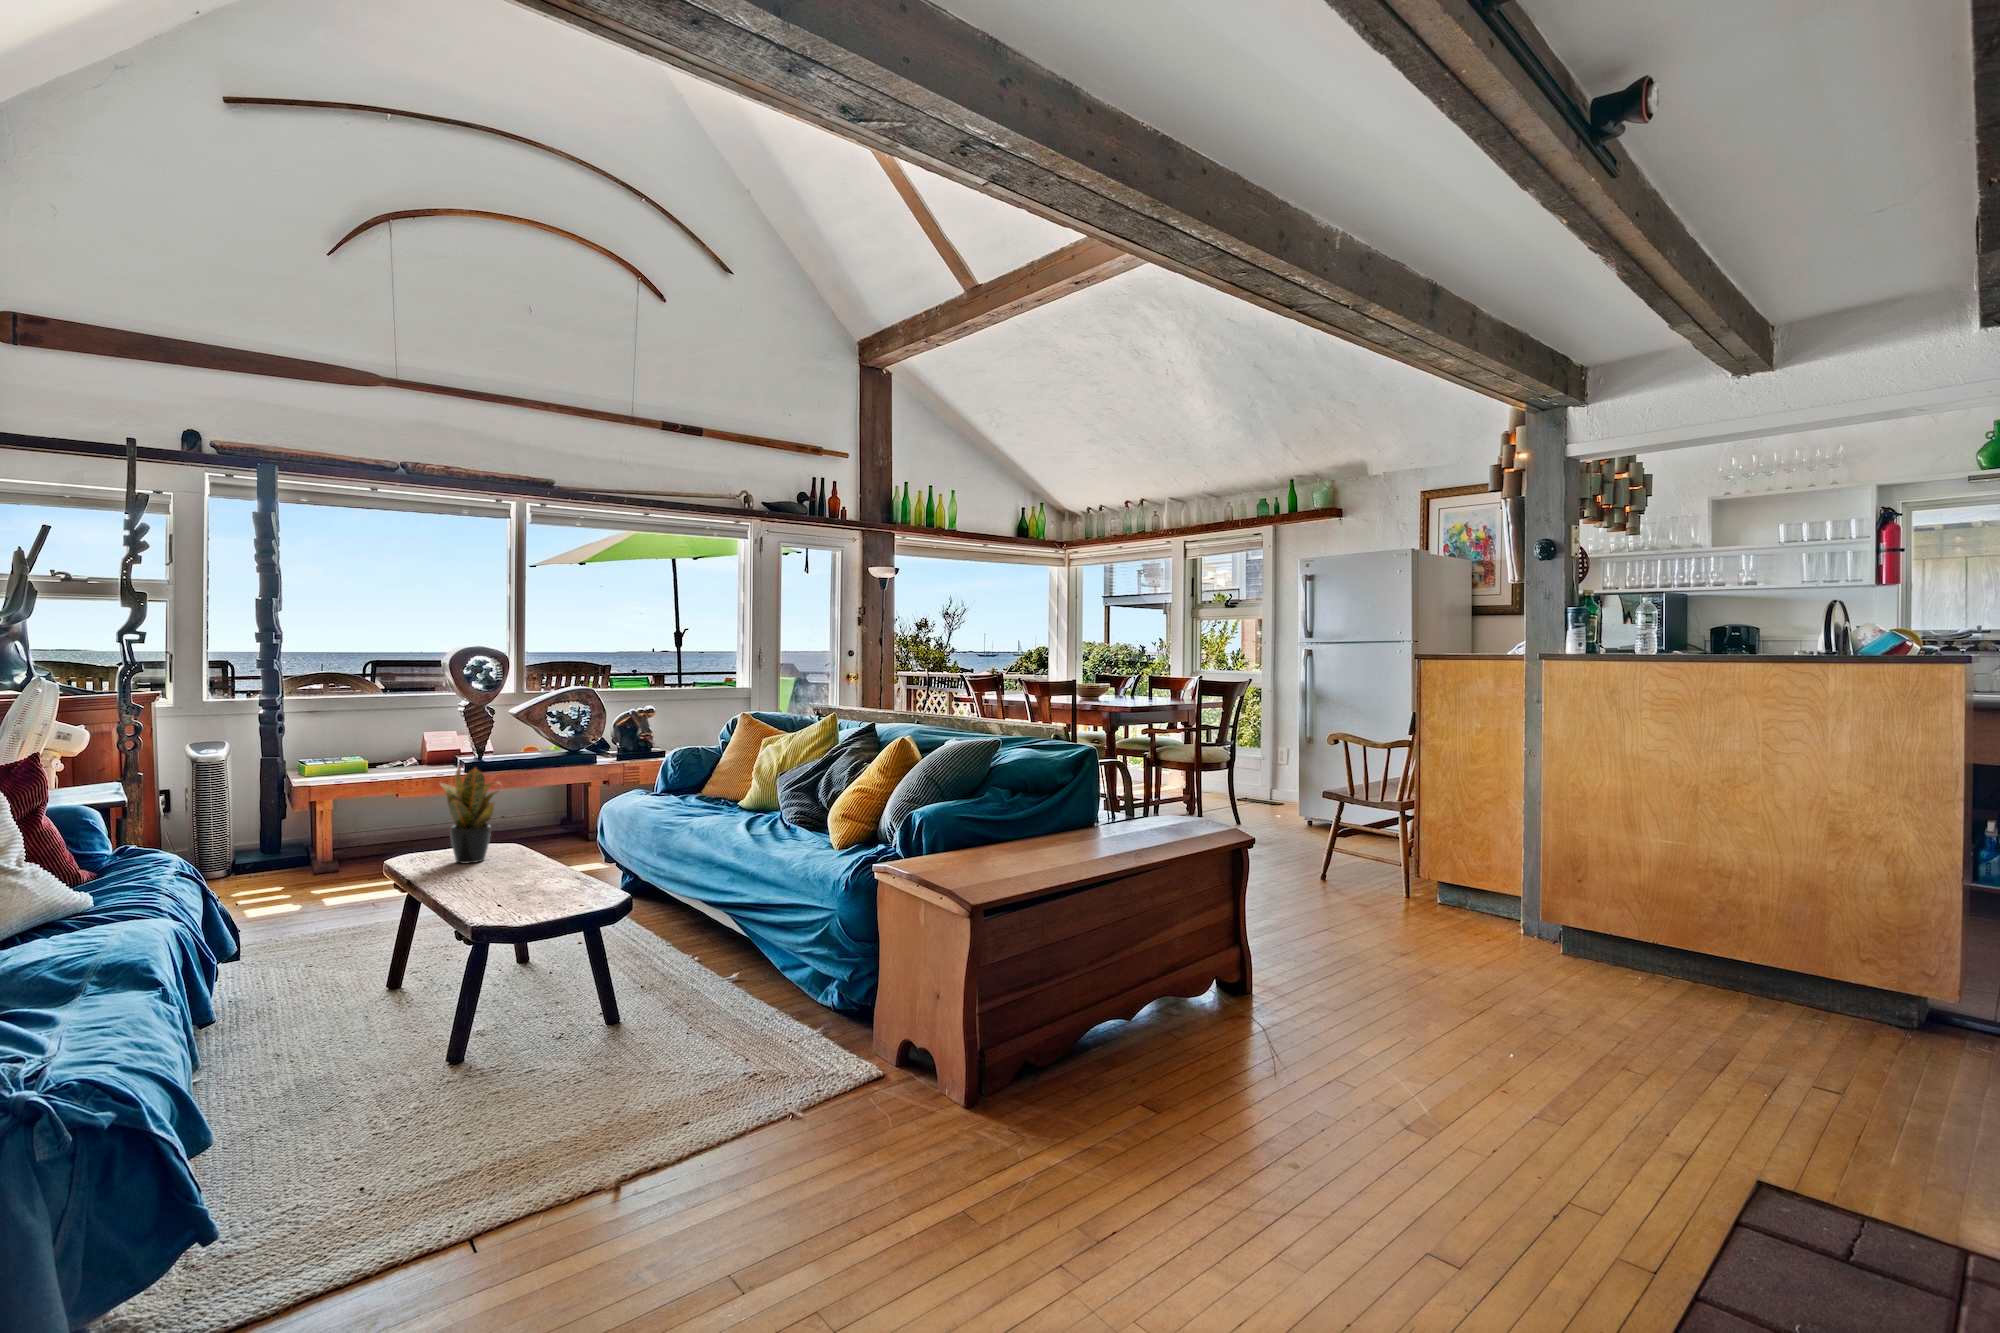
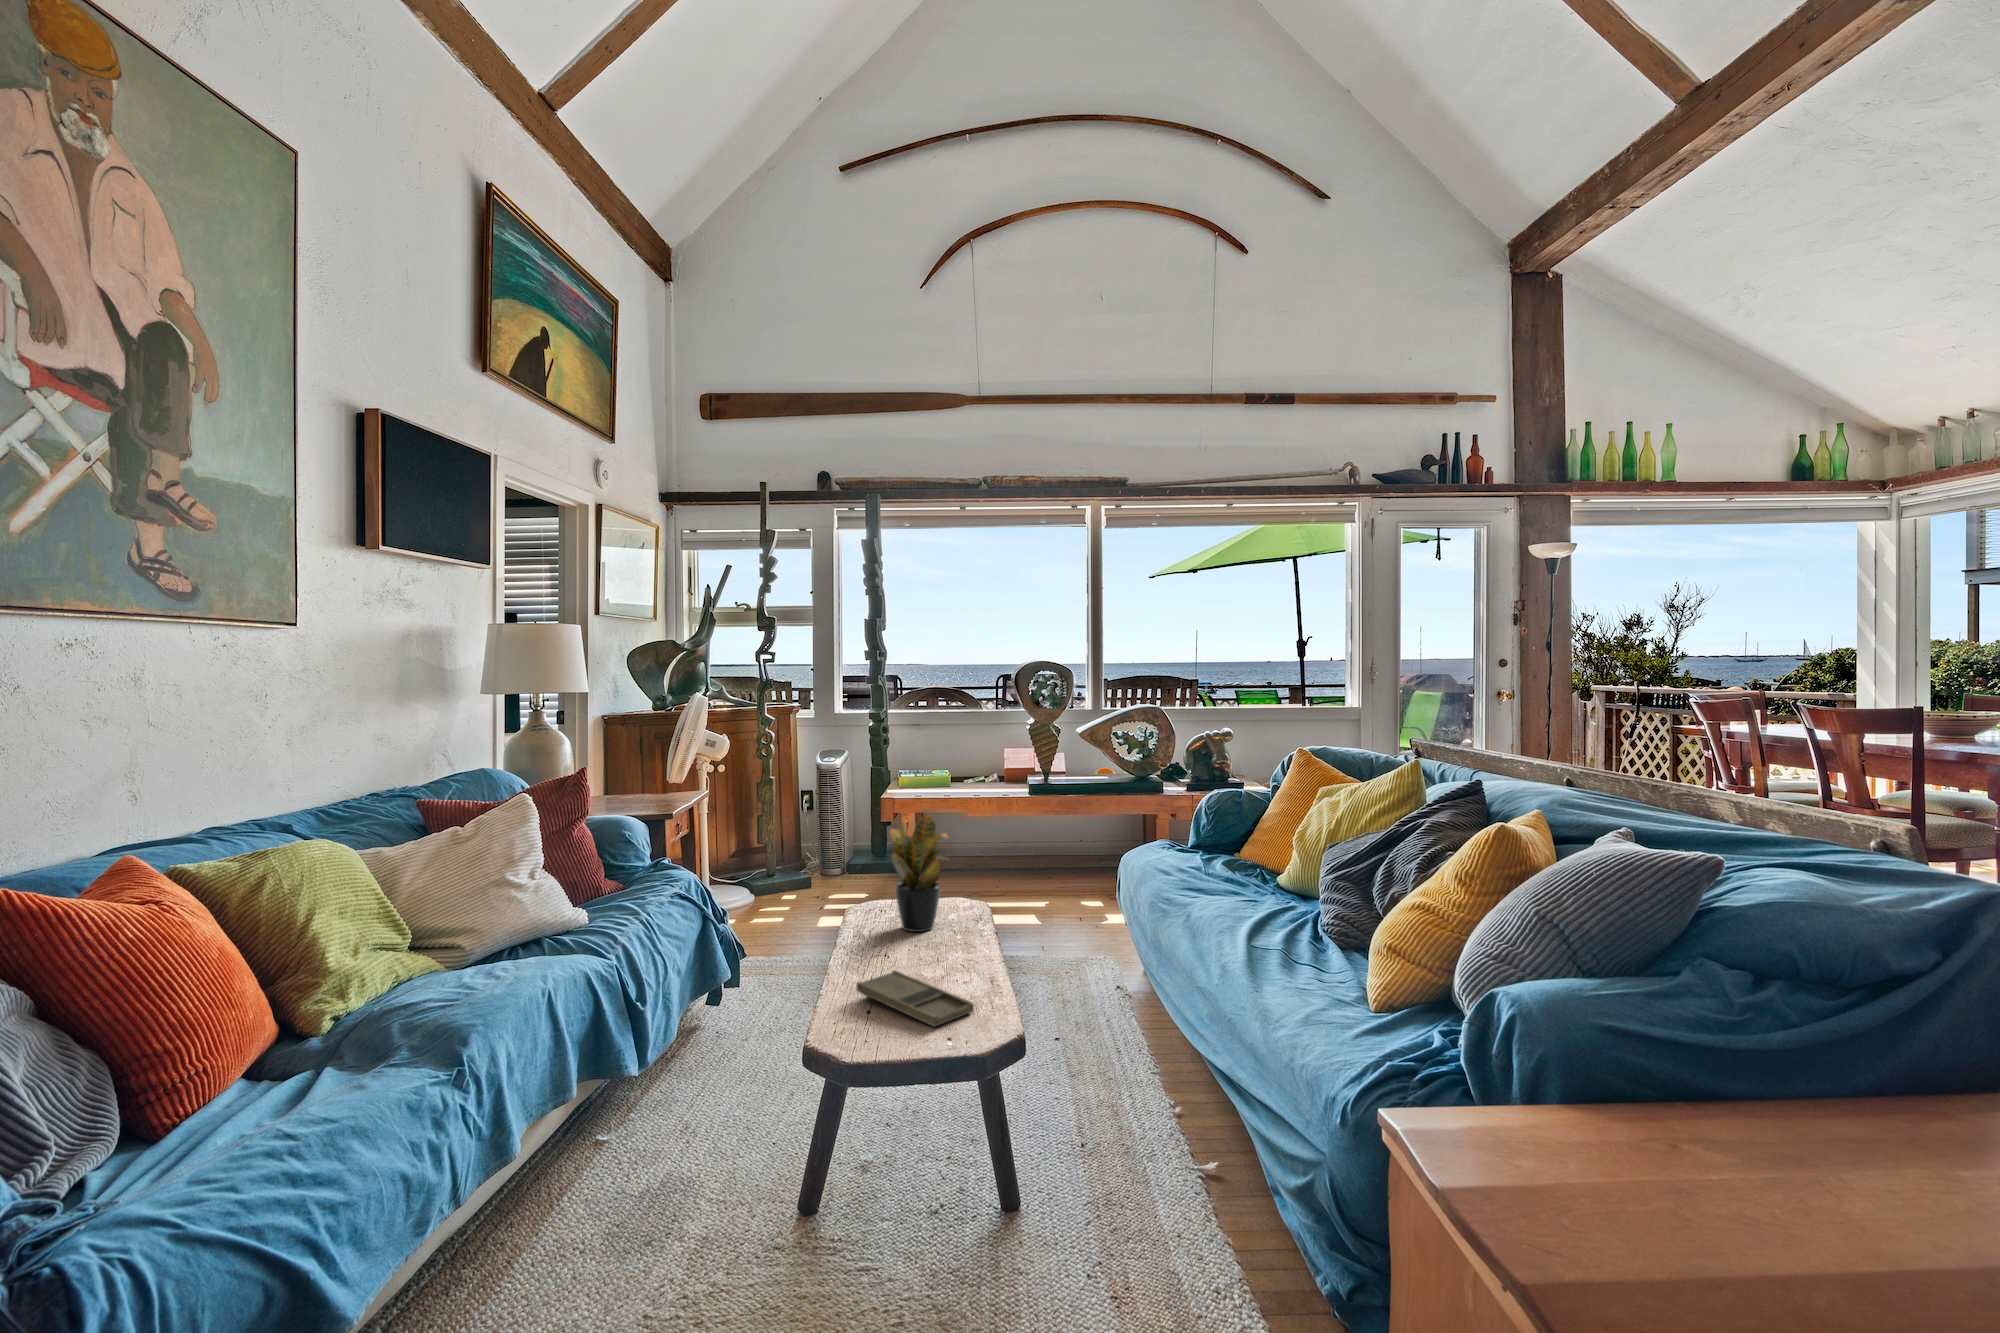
tray: none [473,878,578,901] -> present [856,971,974,1027]

